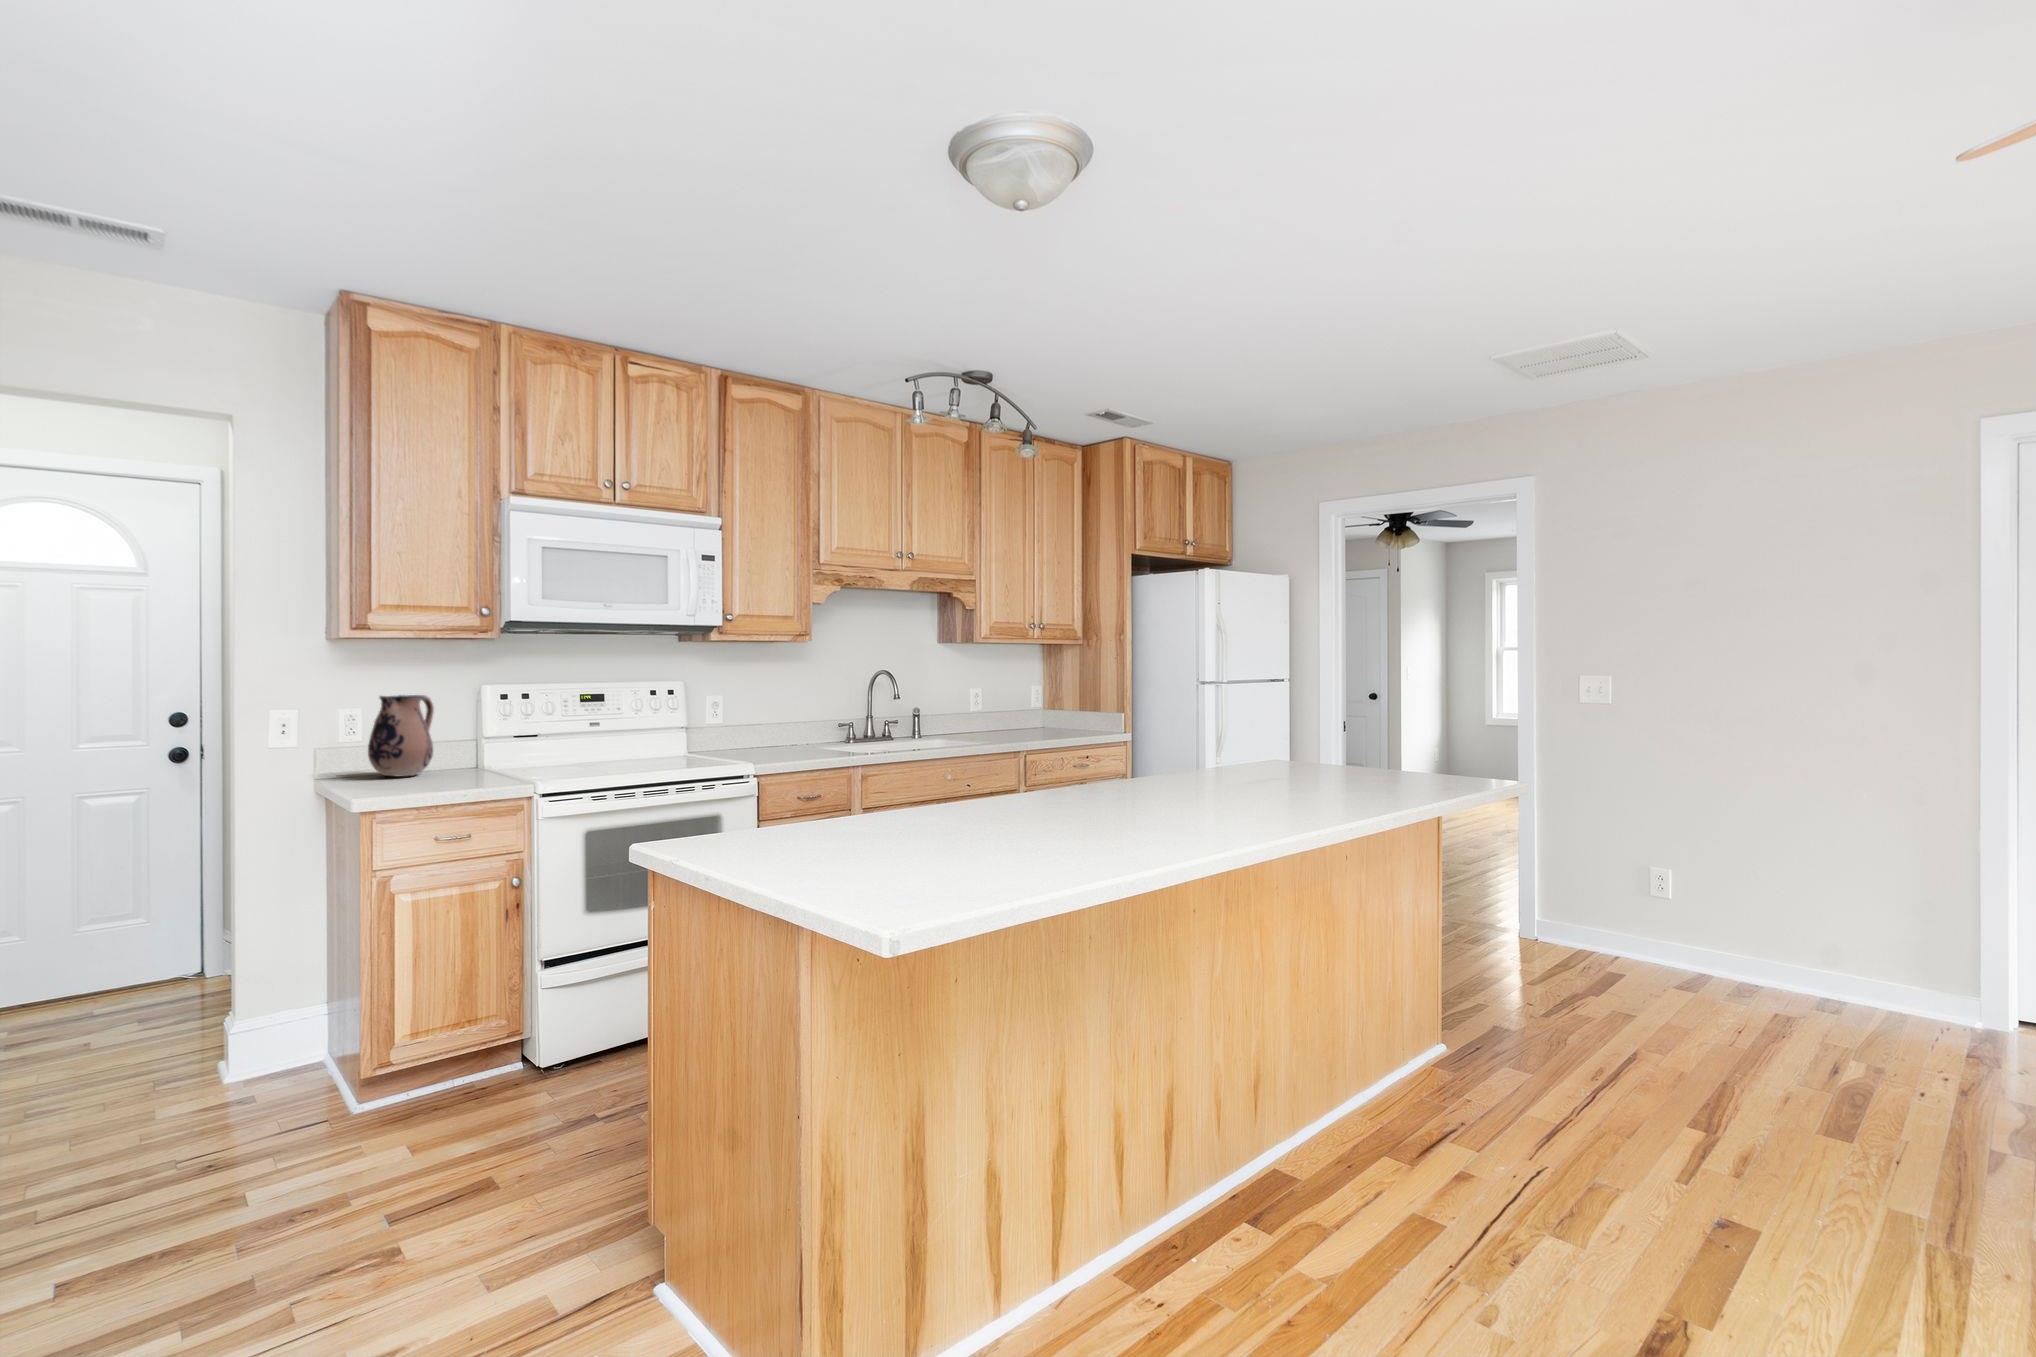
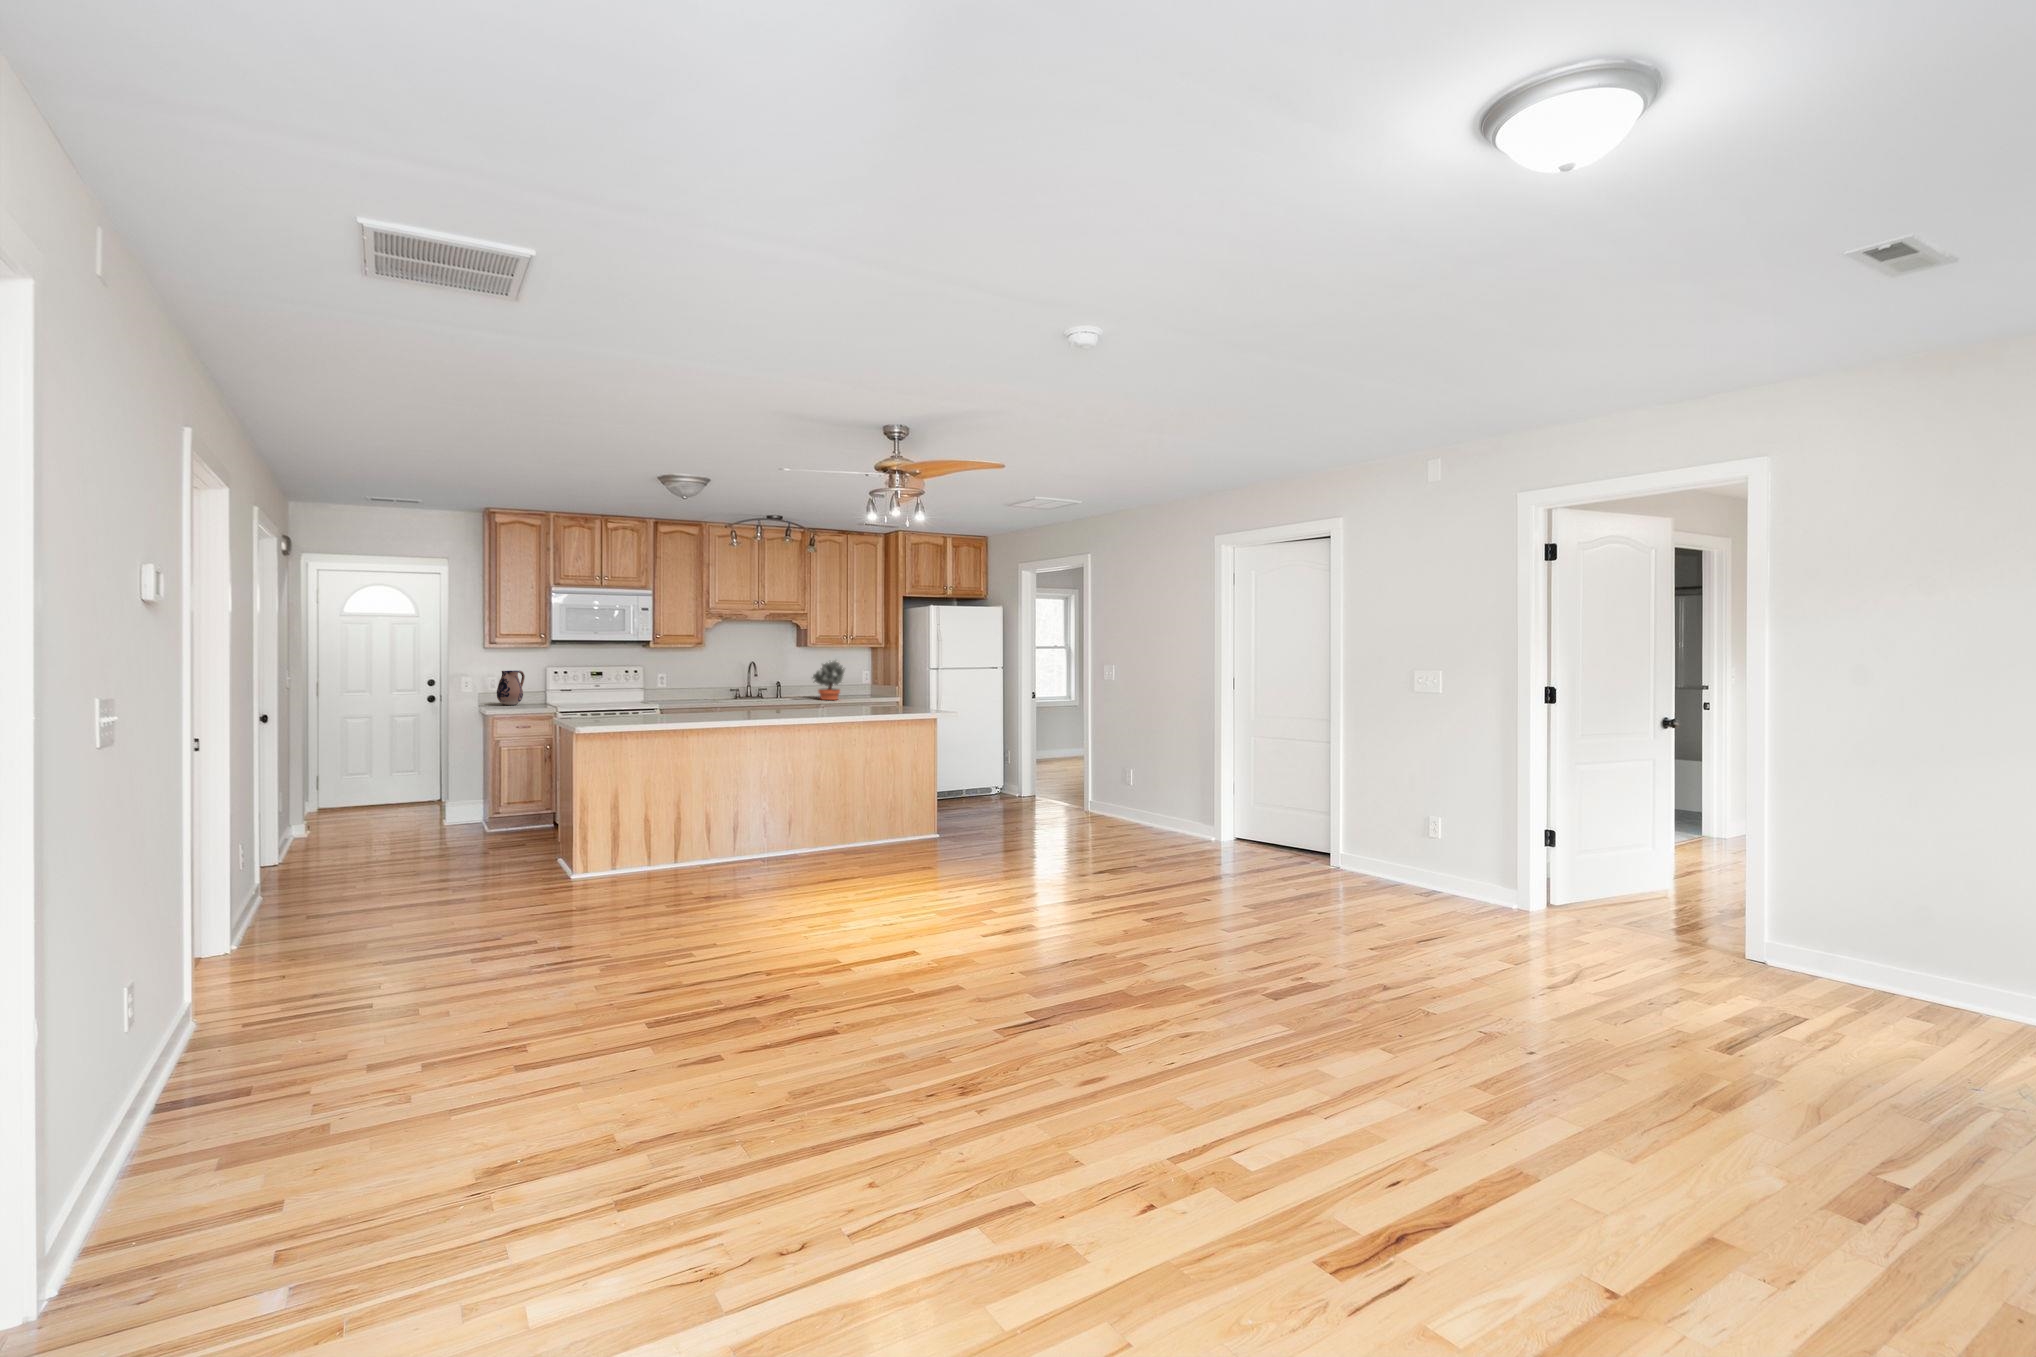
potted plant: none [977,663,1045,740] -> present [812,660,845,700]

